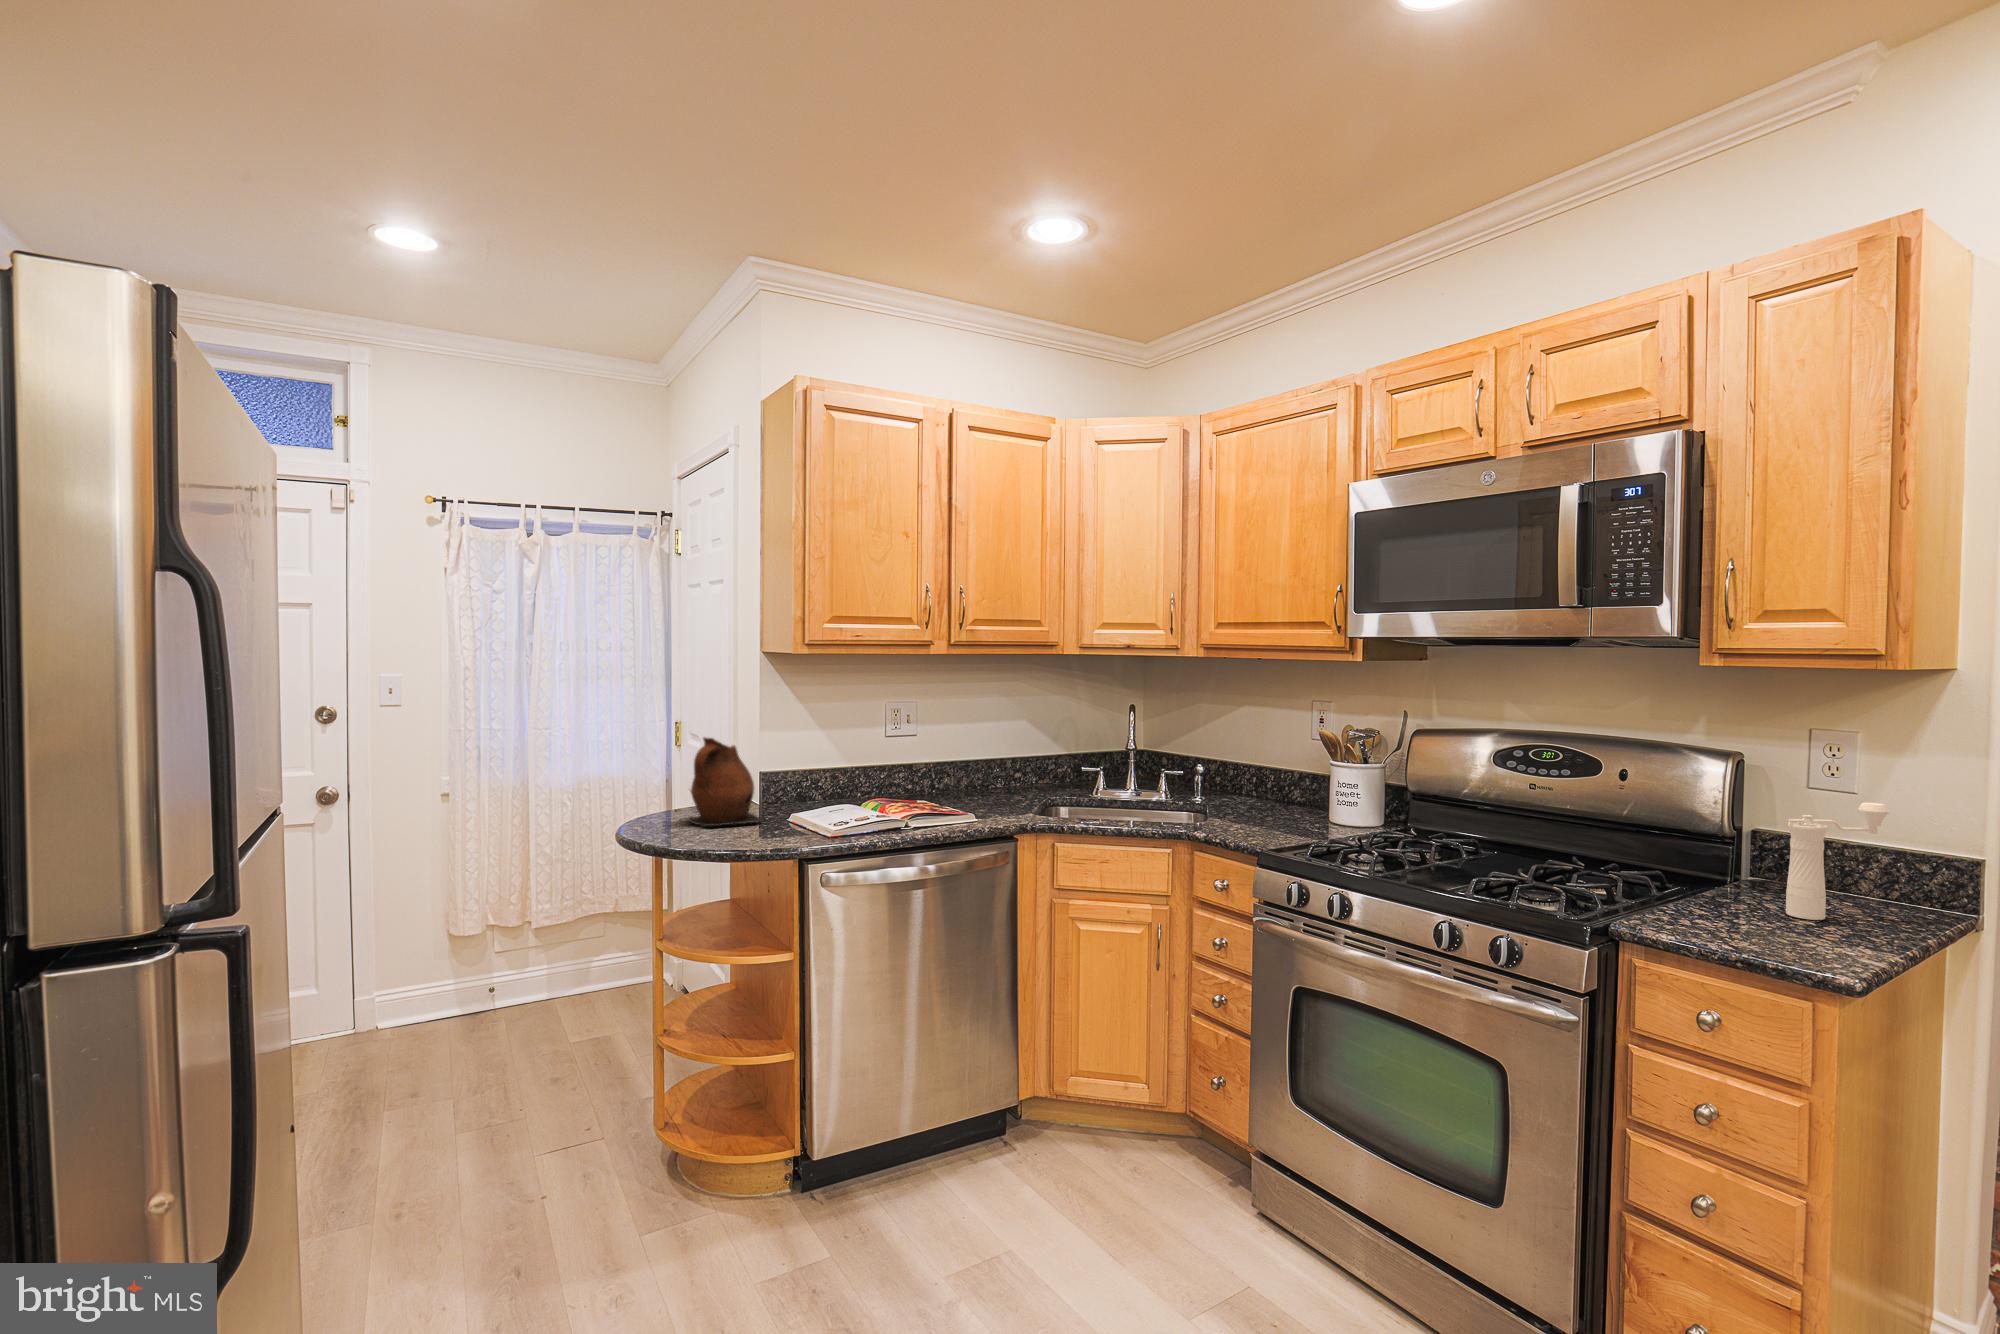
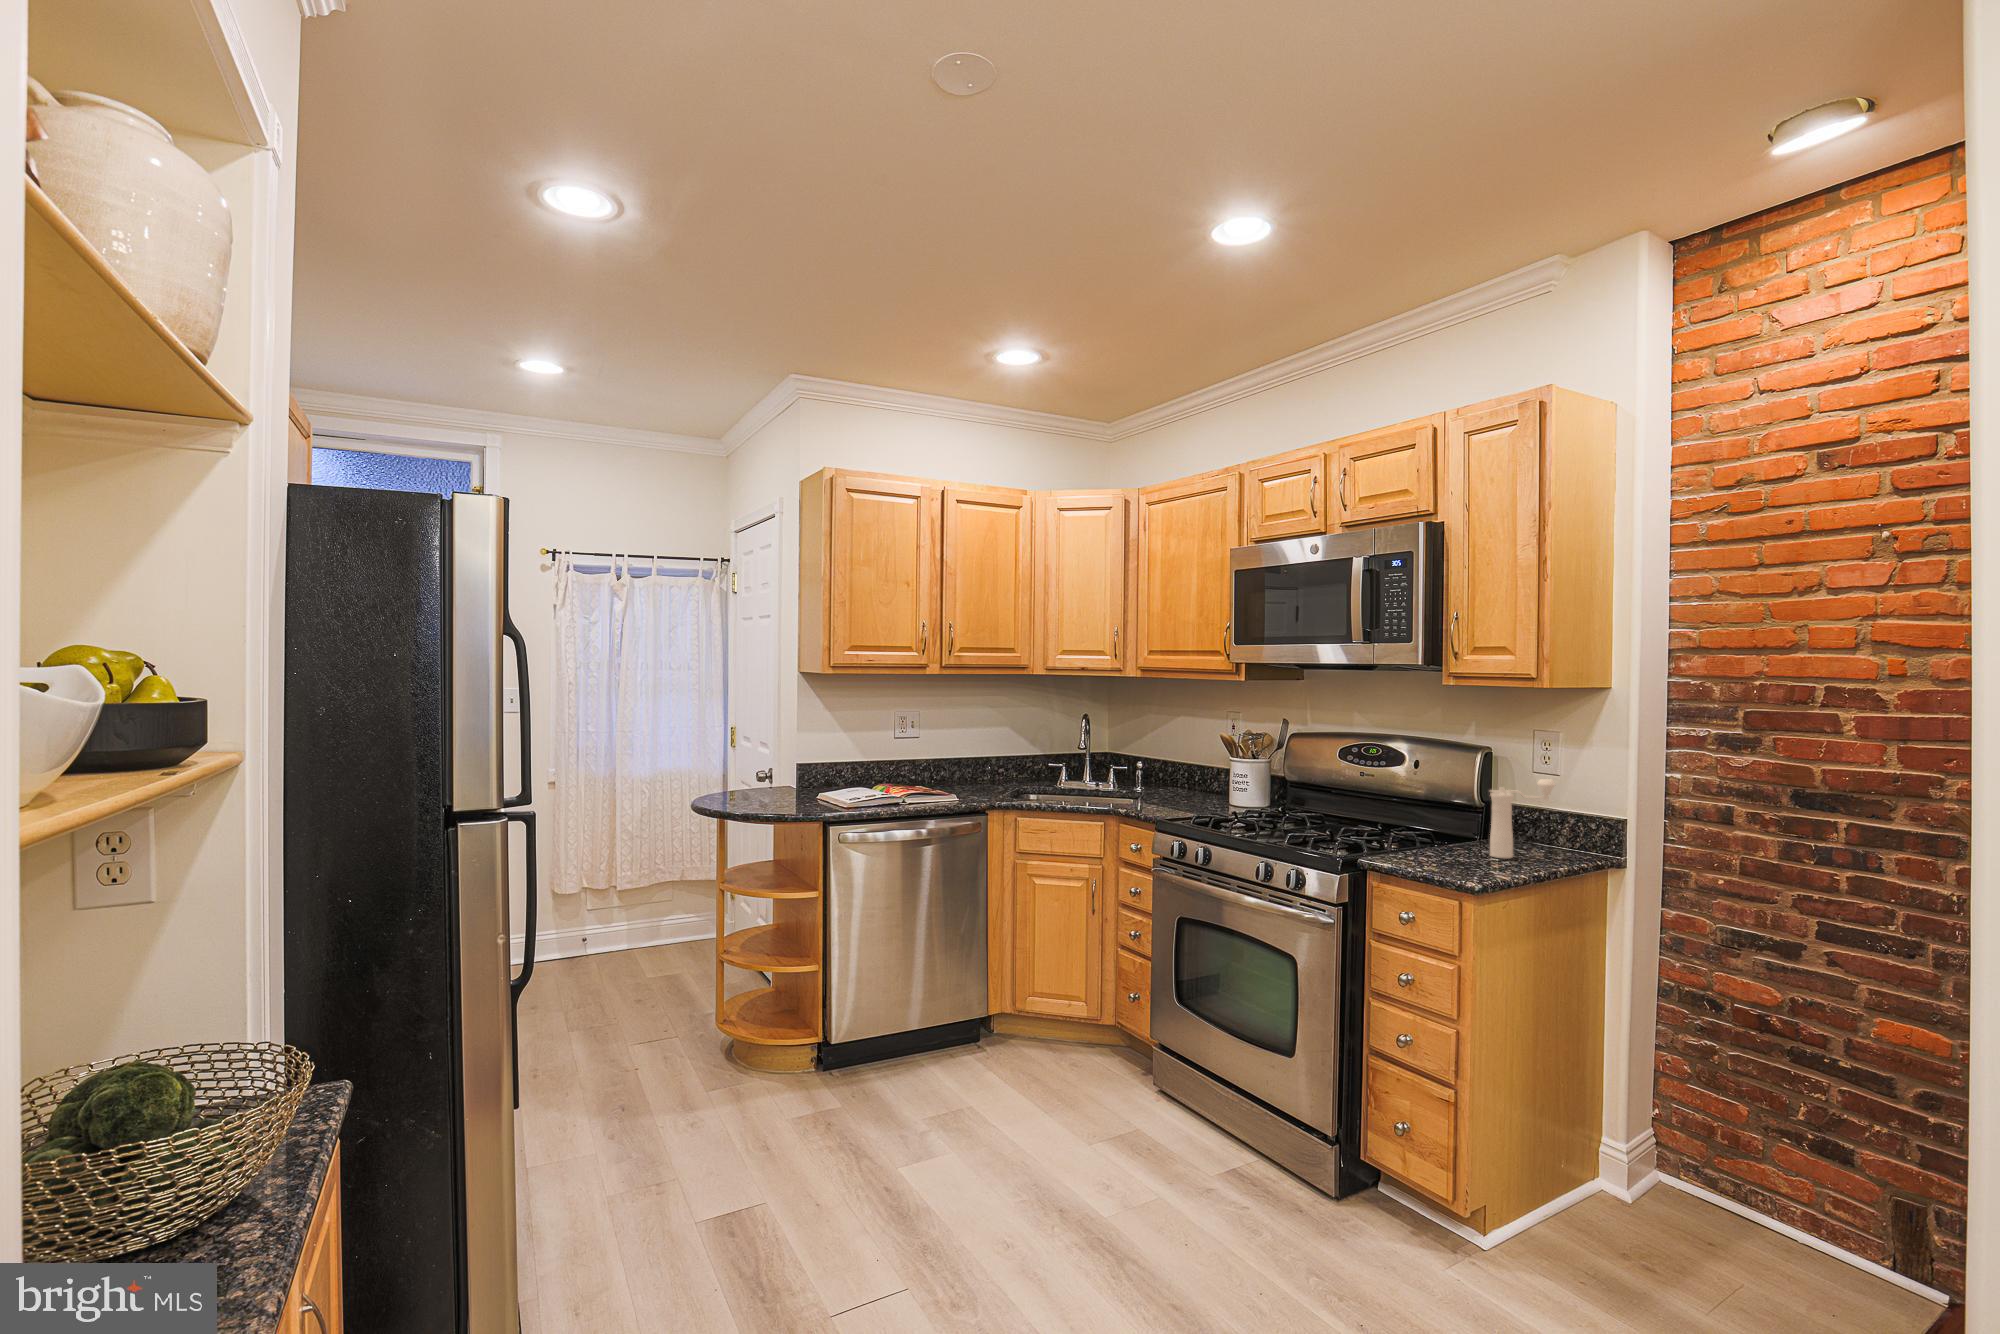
ceramic pitcher: present [689,737,762,826] -> none [740,735,798,801]

